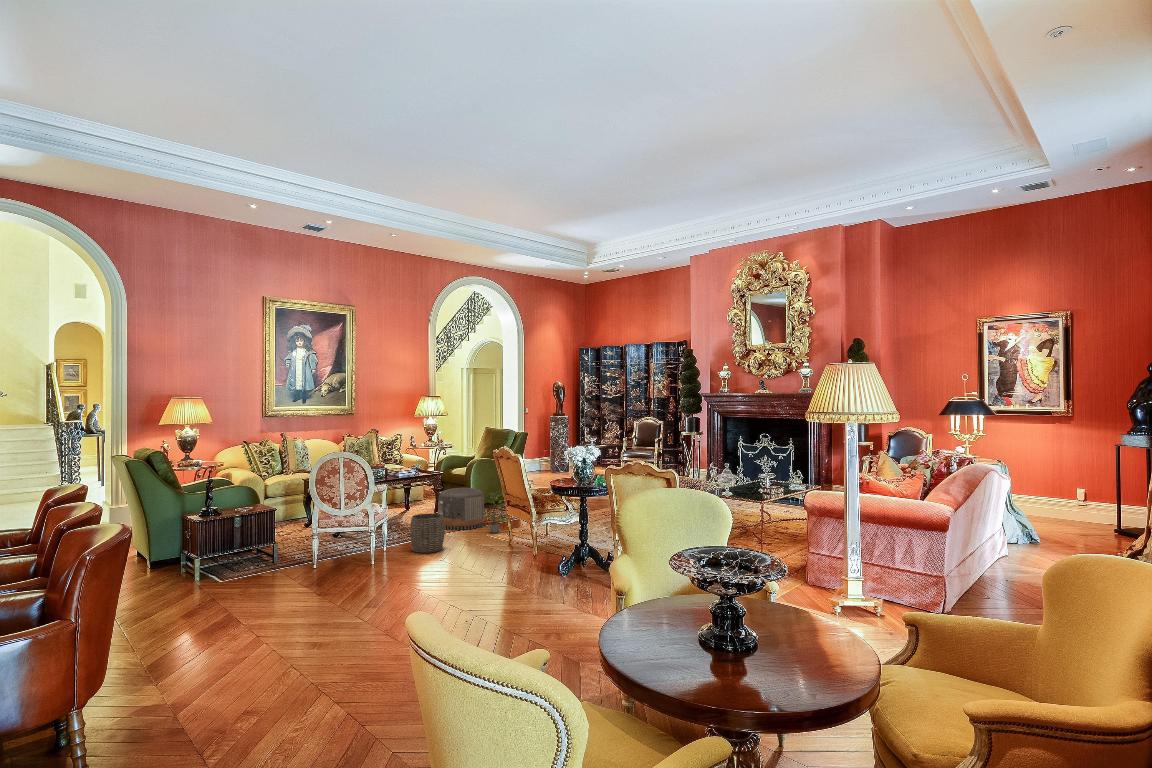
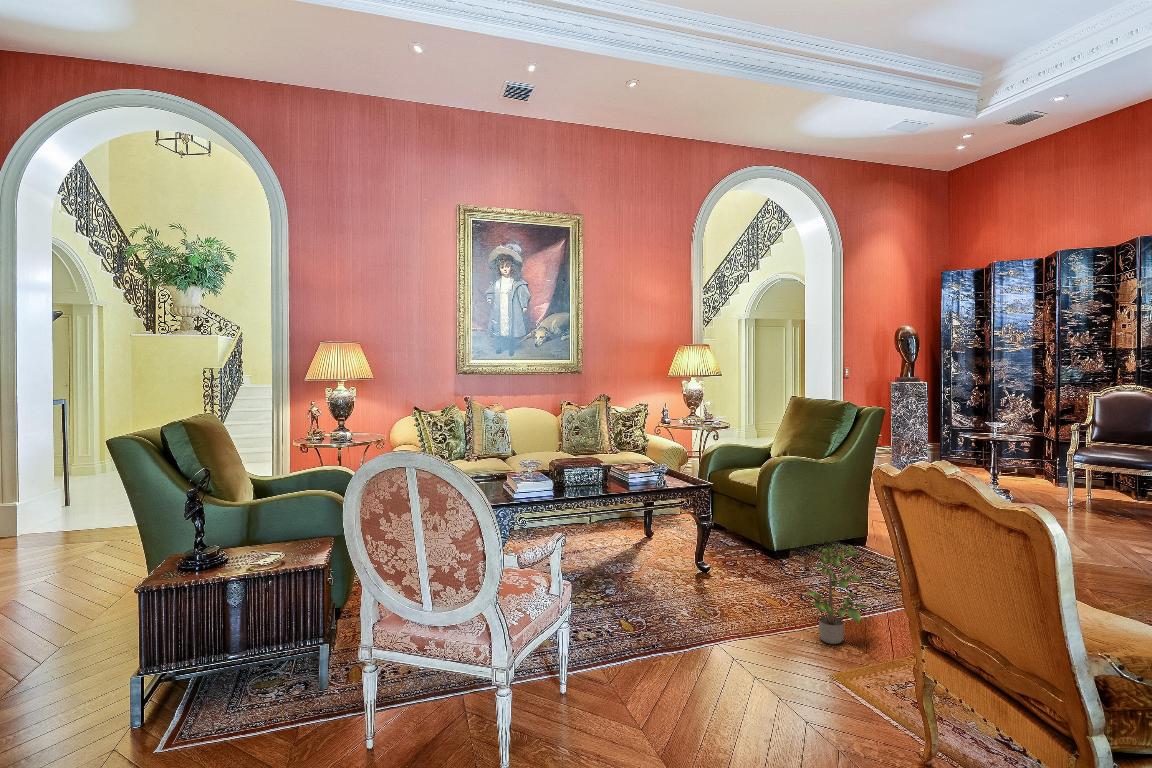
pouf: present [438,488,484,530] -> none [701,518,800,617]
woven basket: present [410,513,444,553] -> none [626,600,712,718]

